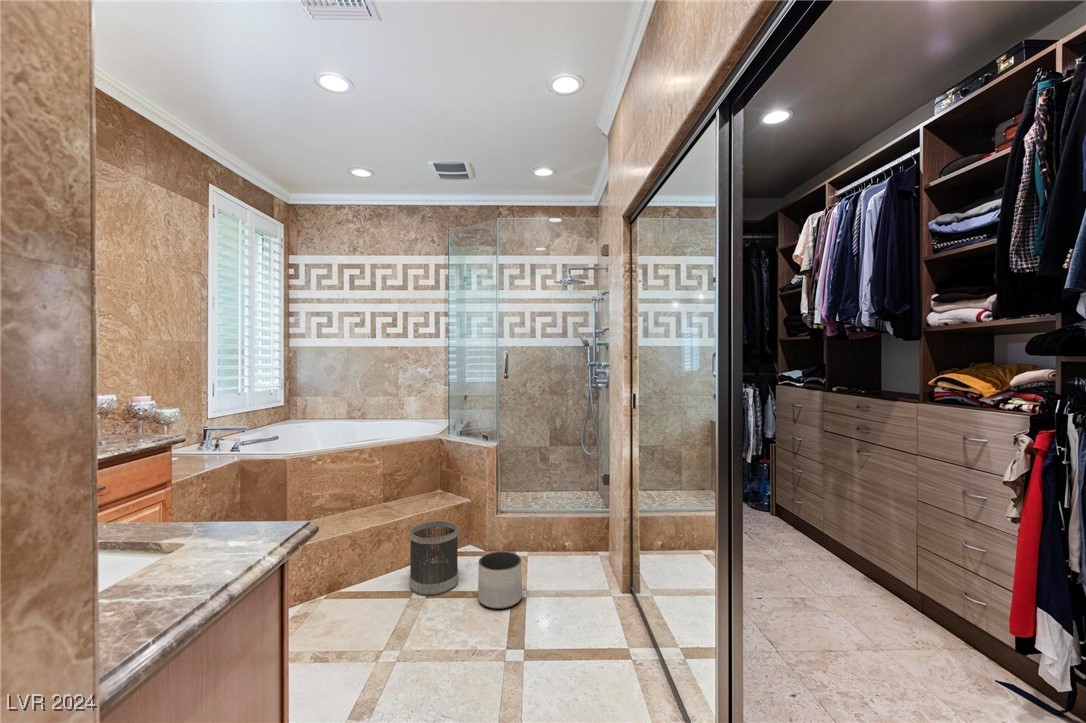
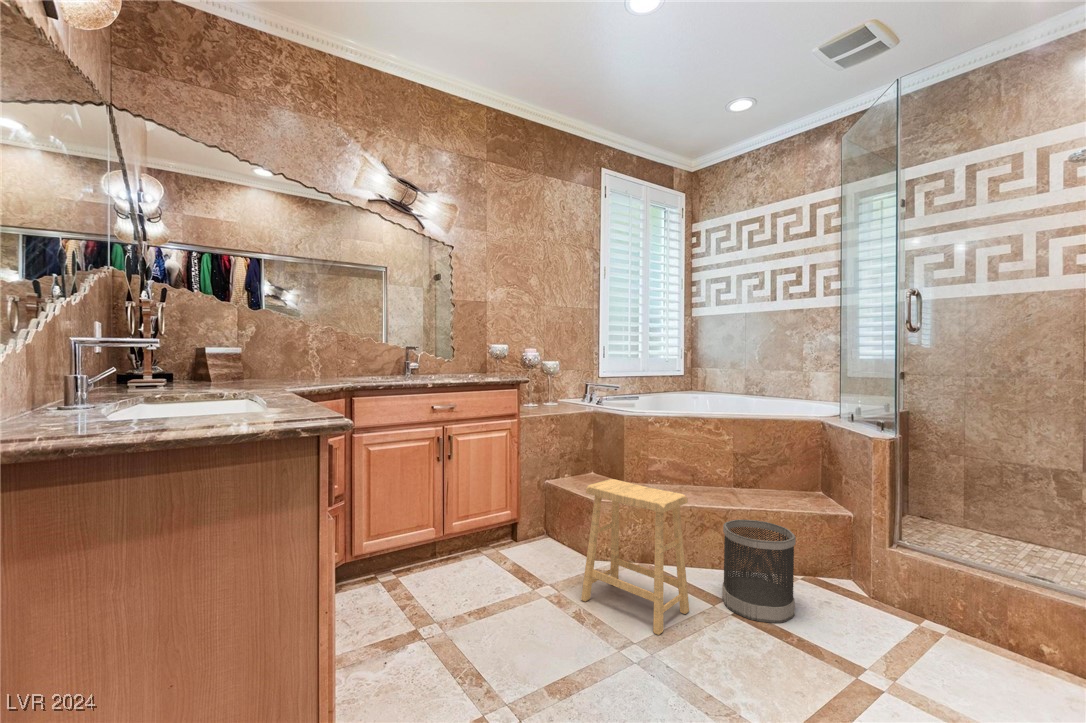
footstool: none [311,522,401,653] -> present [581,479,689,635]
planter: present [478,551,522,609] -> none [794,591,879,692]

